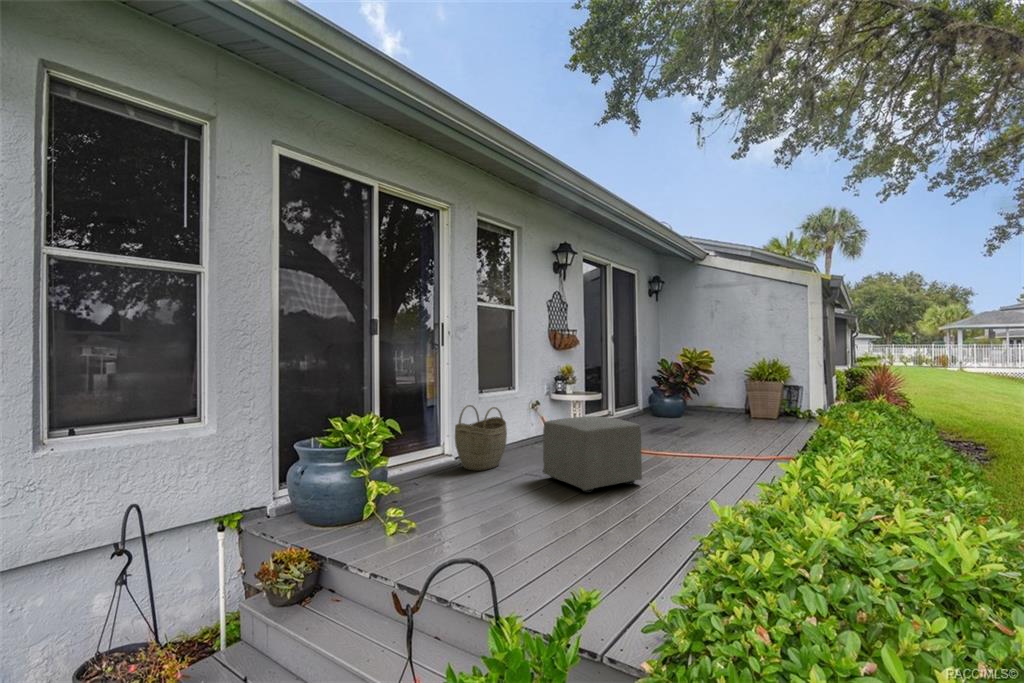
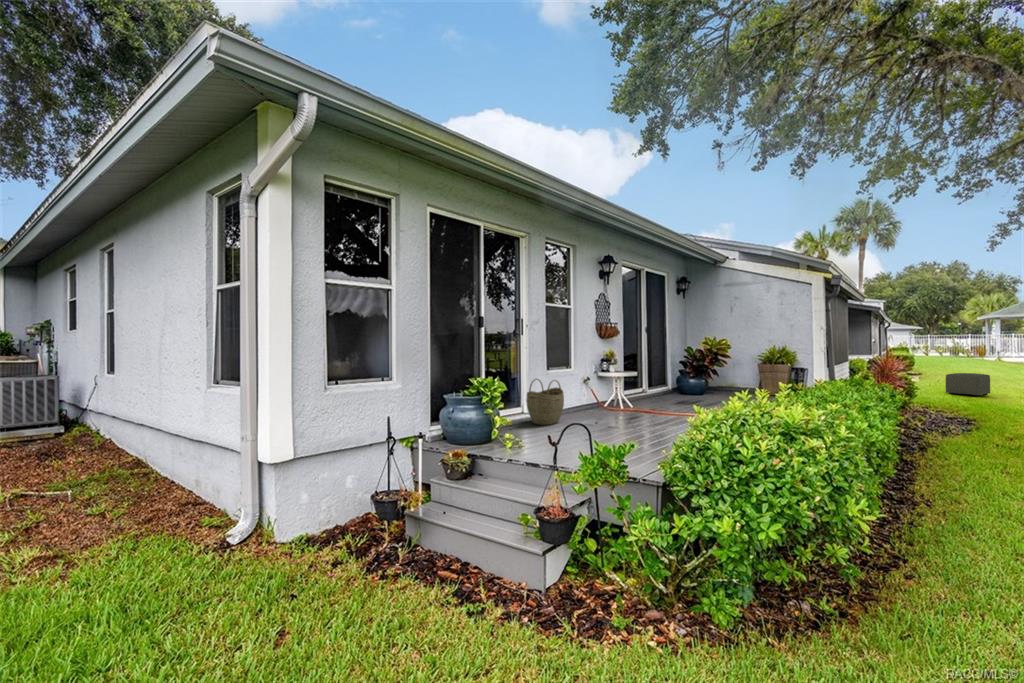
ottoman: present [543,416,642,493] -> present [946,373,990,396]

